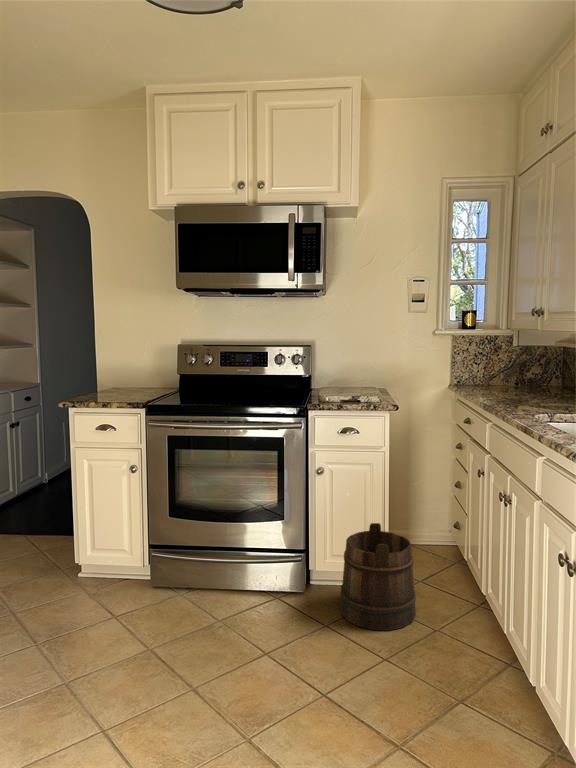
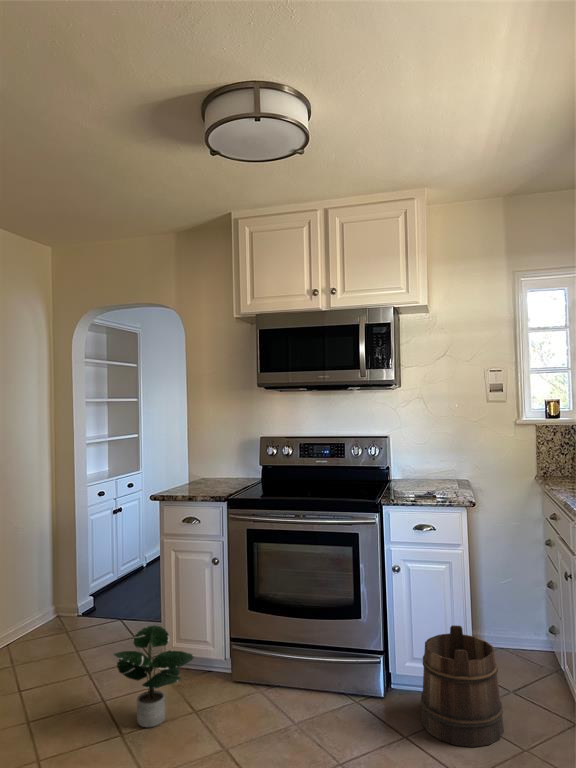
potted plant: none [25,535,114,635] -> present [114,625,194,727]

